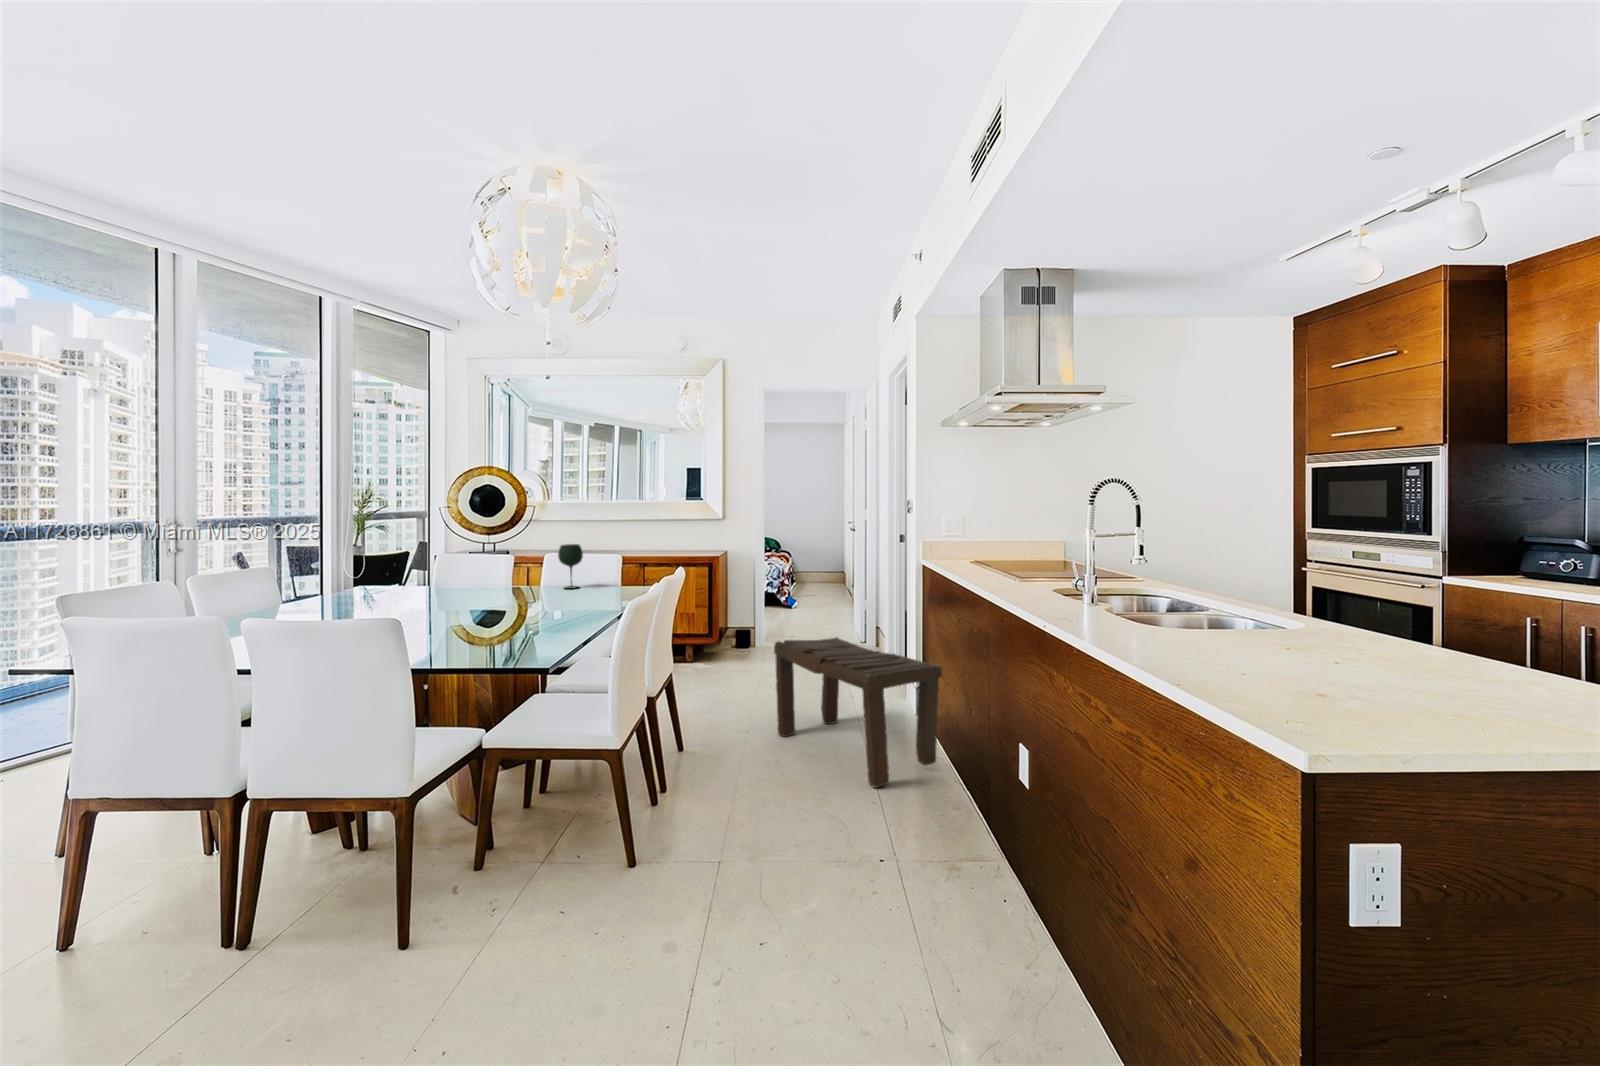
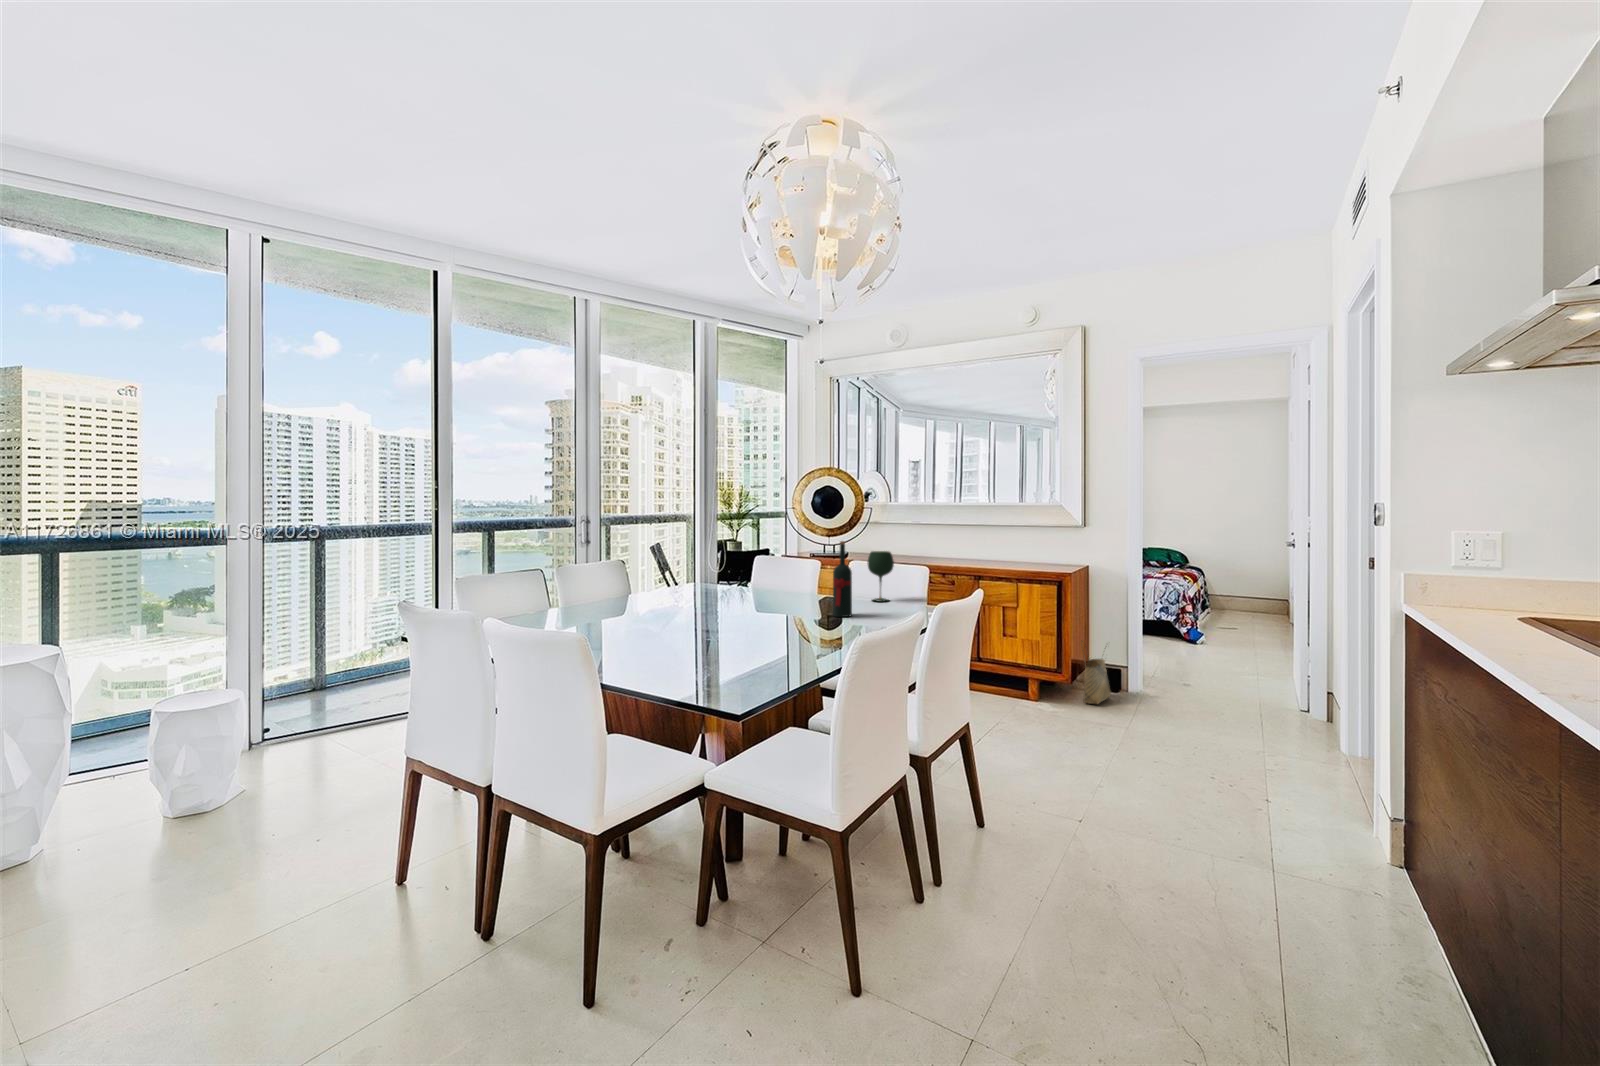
wine bottle: none [539,536,558,603] -> present [833,541,852,617]
woven basket: none [721,609,744,660] -> present [1082,641,1111,704]
bench: present [774,637,942,788] -> none [1127,703,1444,992]

